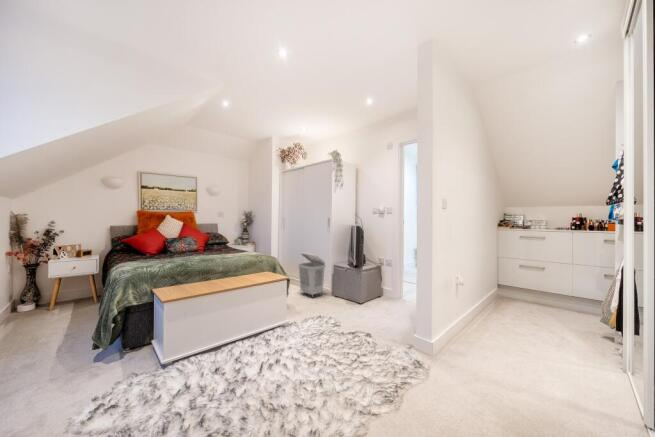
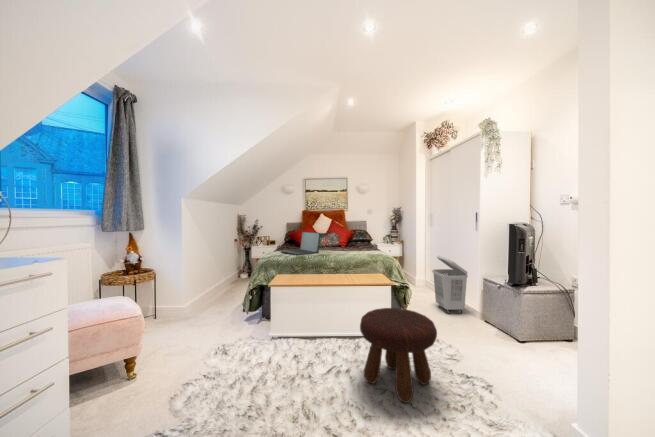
laptop: none [141,237,196,264] -> present [281,232,321,255]
footstool: none [287,296,347,365] -> present [360,308,437,403]

